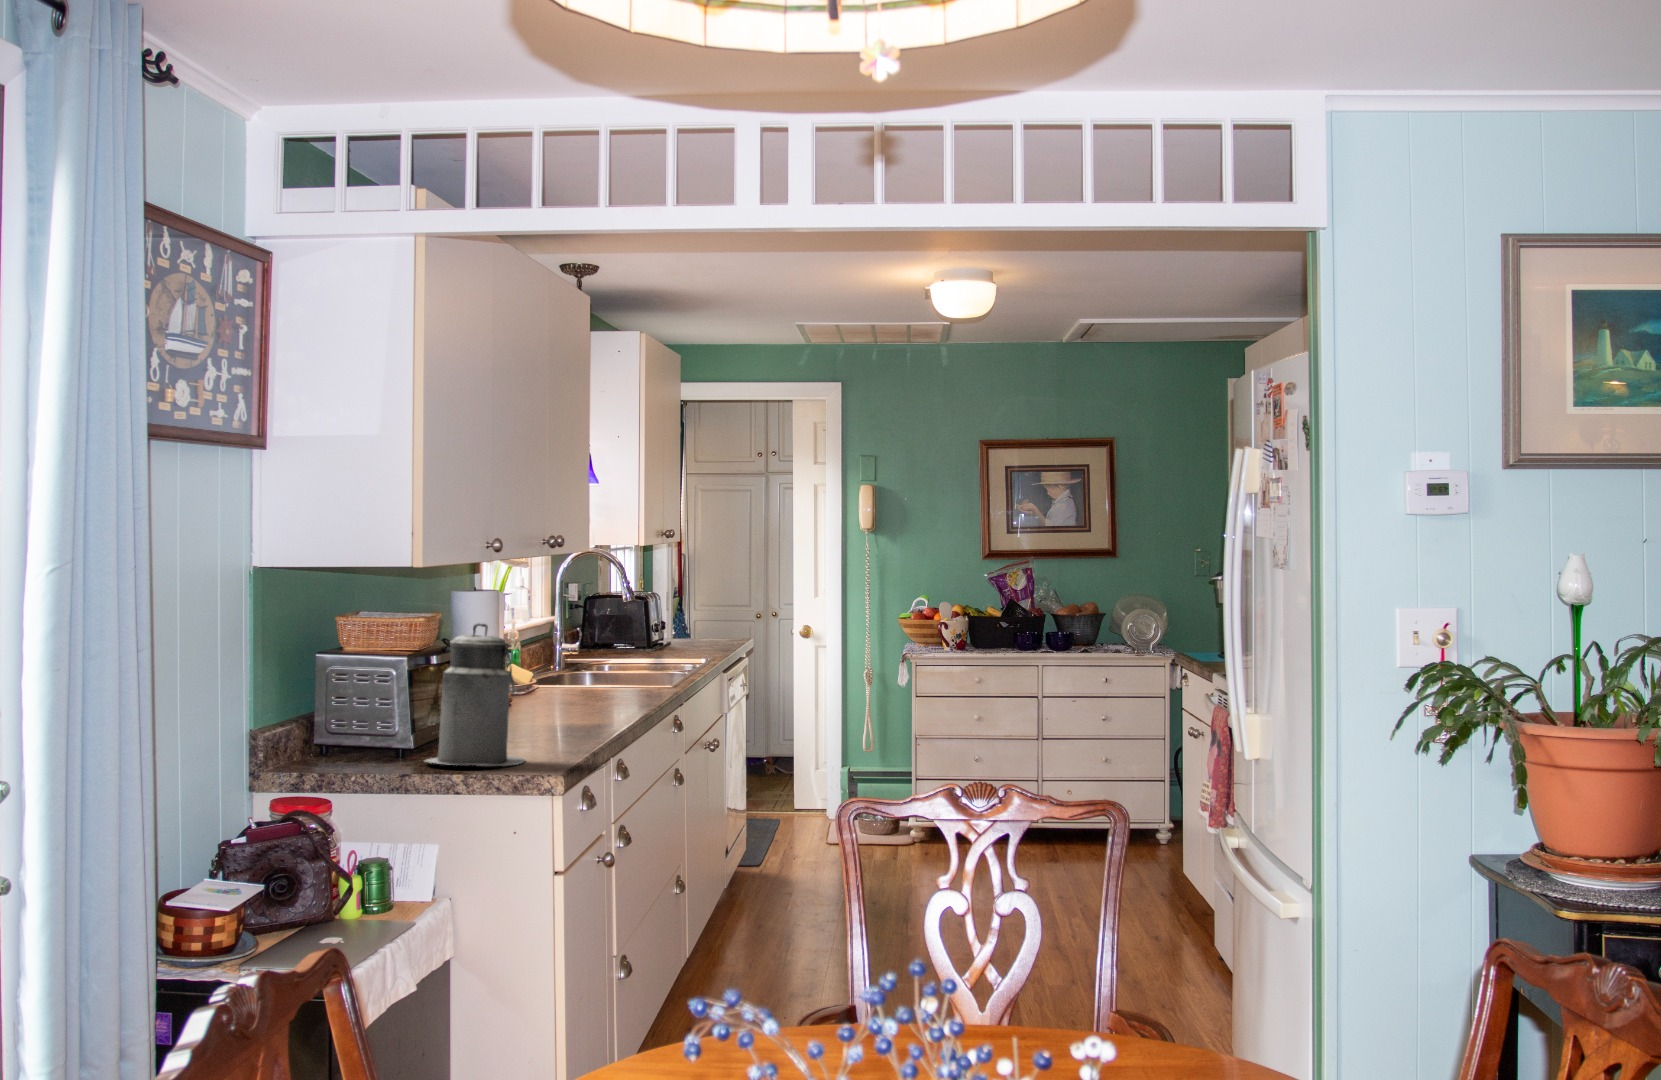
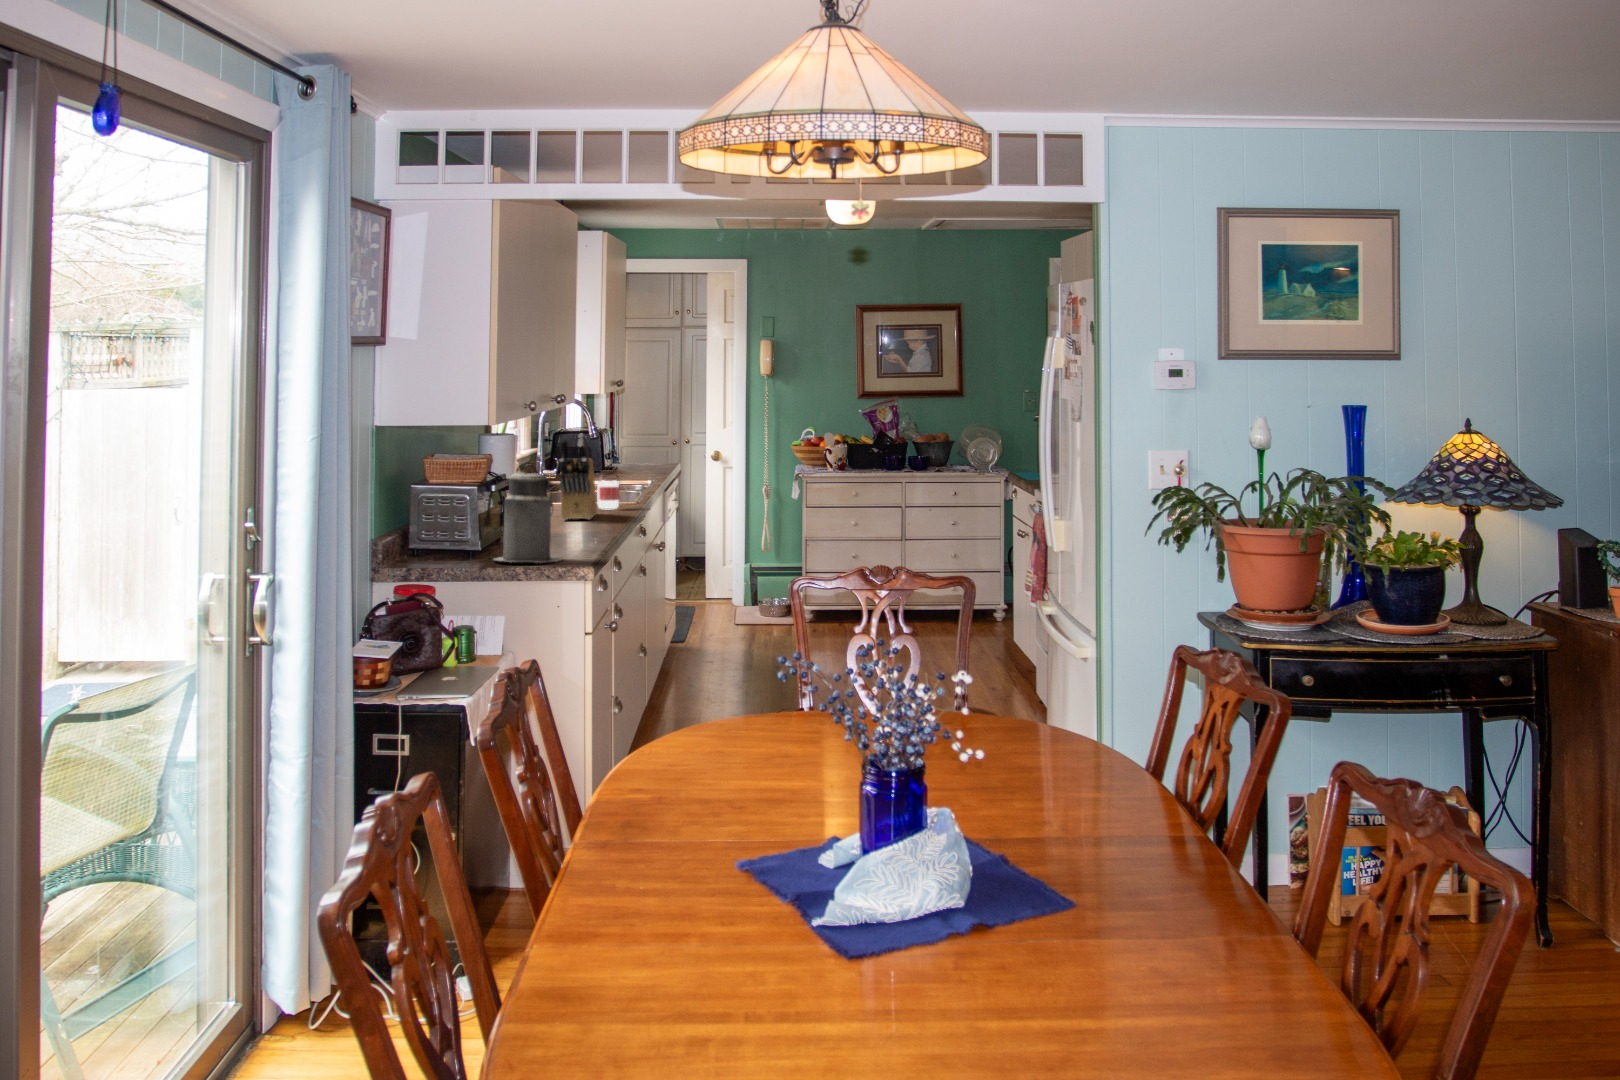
knife block: none [556,588,614,706] -> present [559,434,597,520]
jar: none [617,641,649,694] -> present [597,471,620,510]

